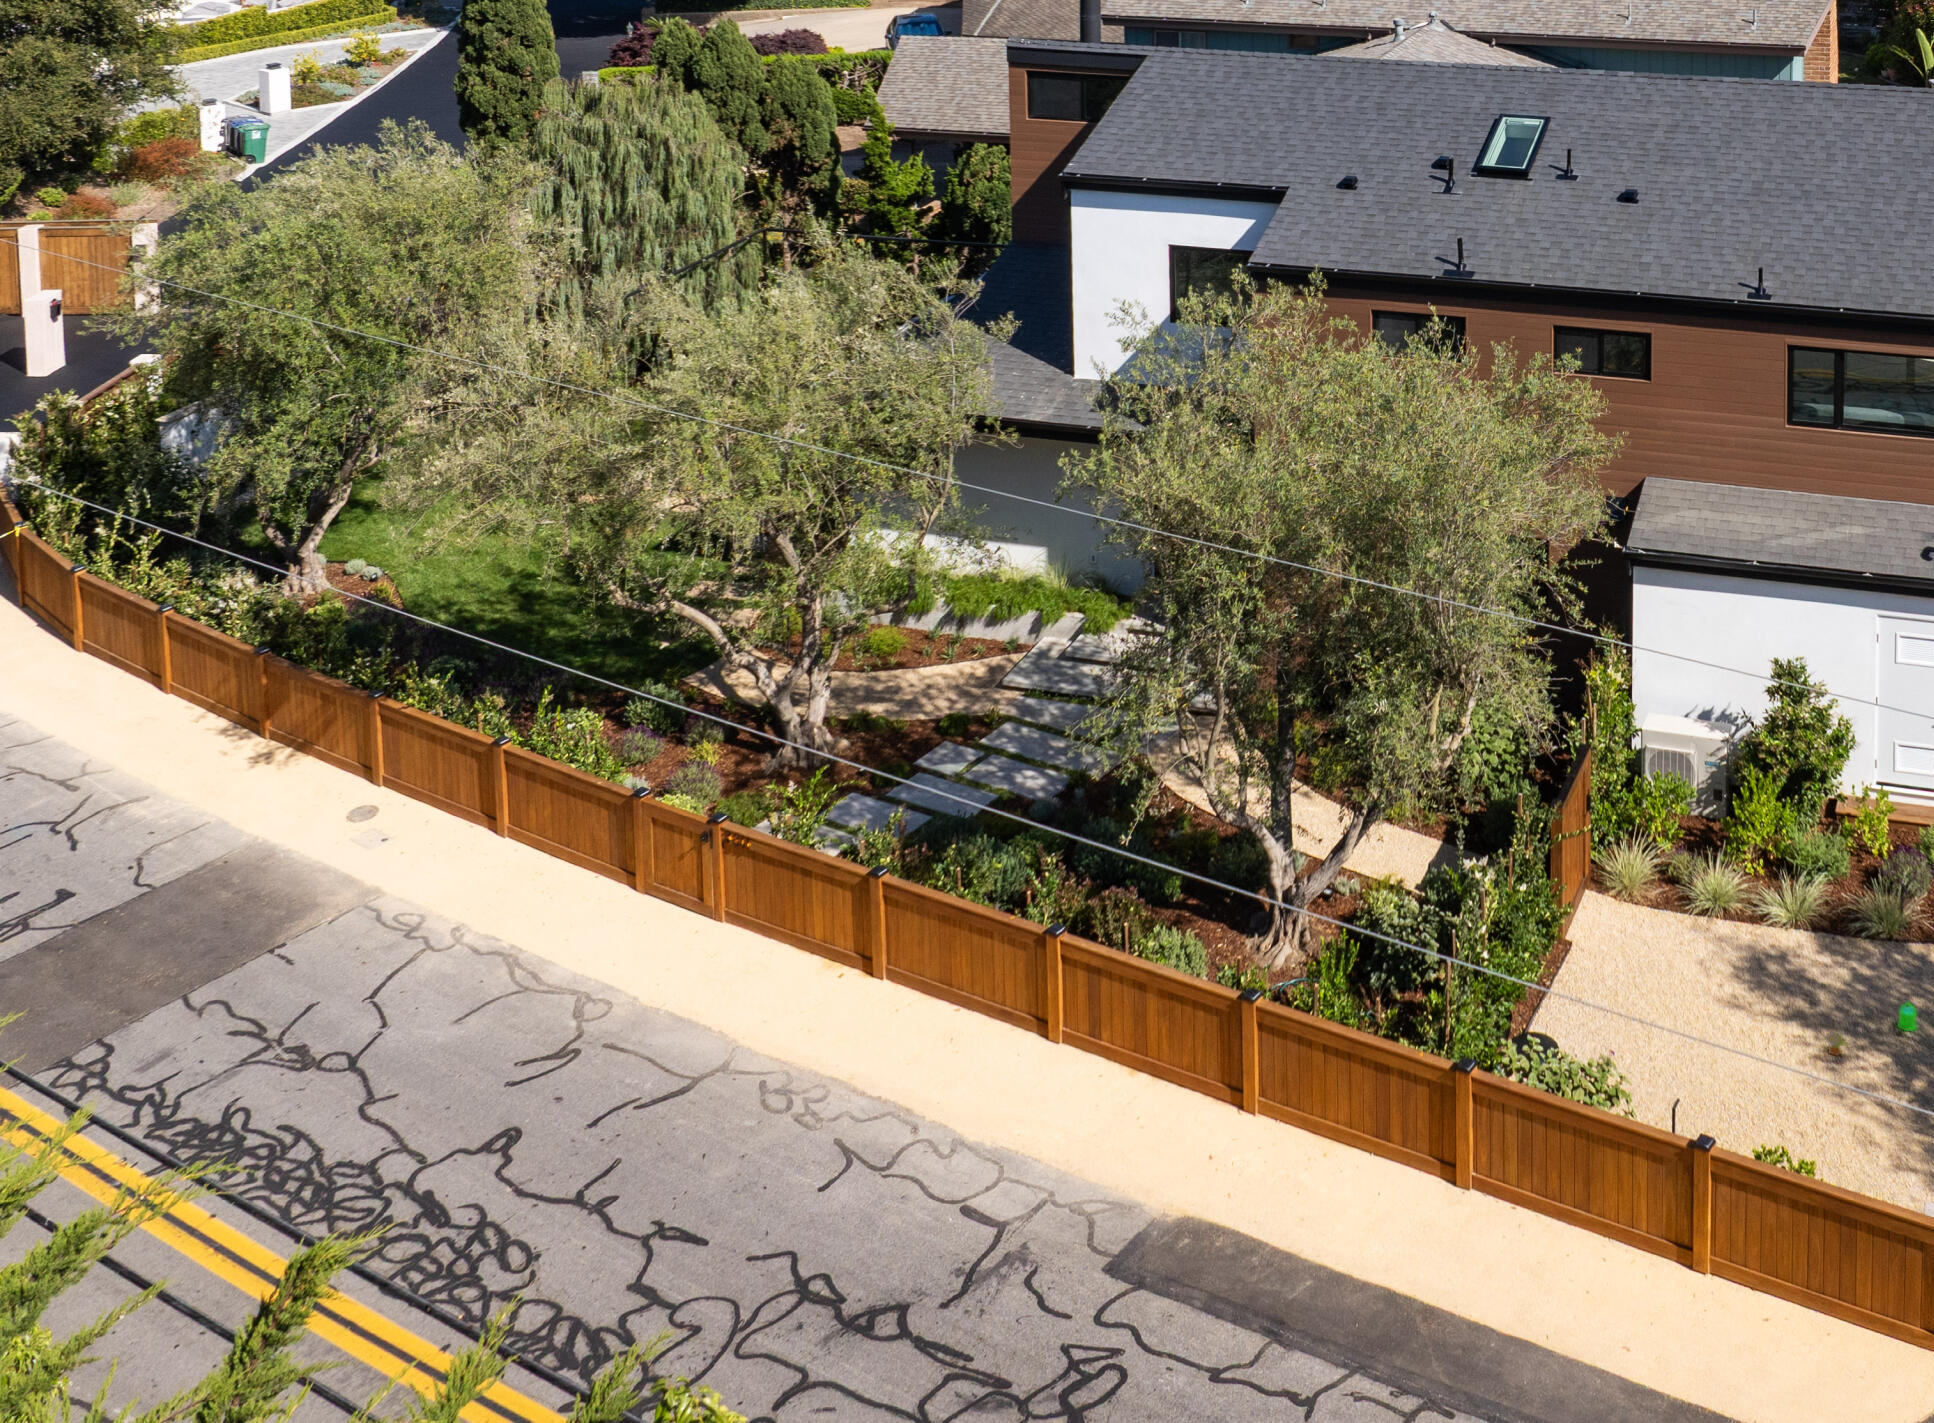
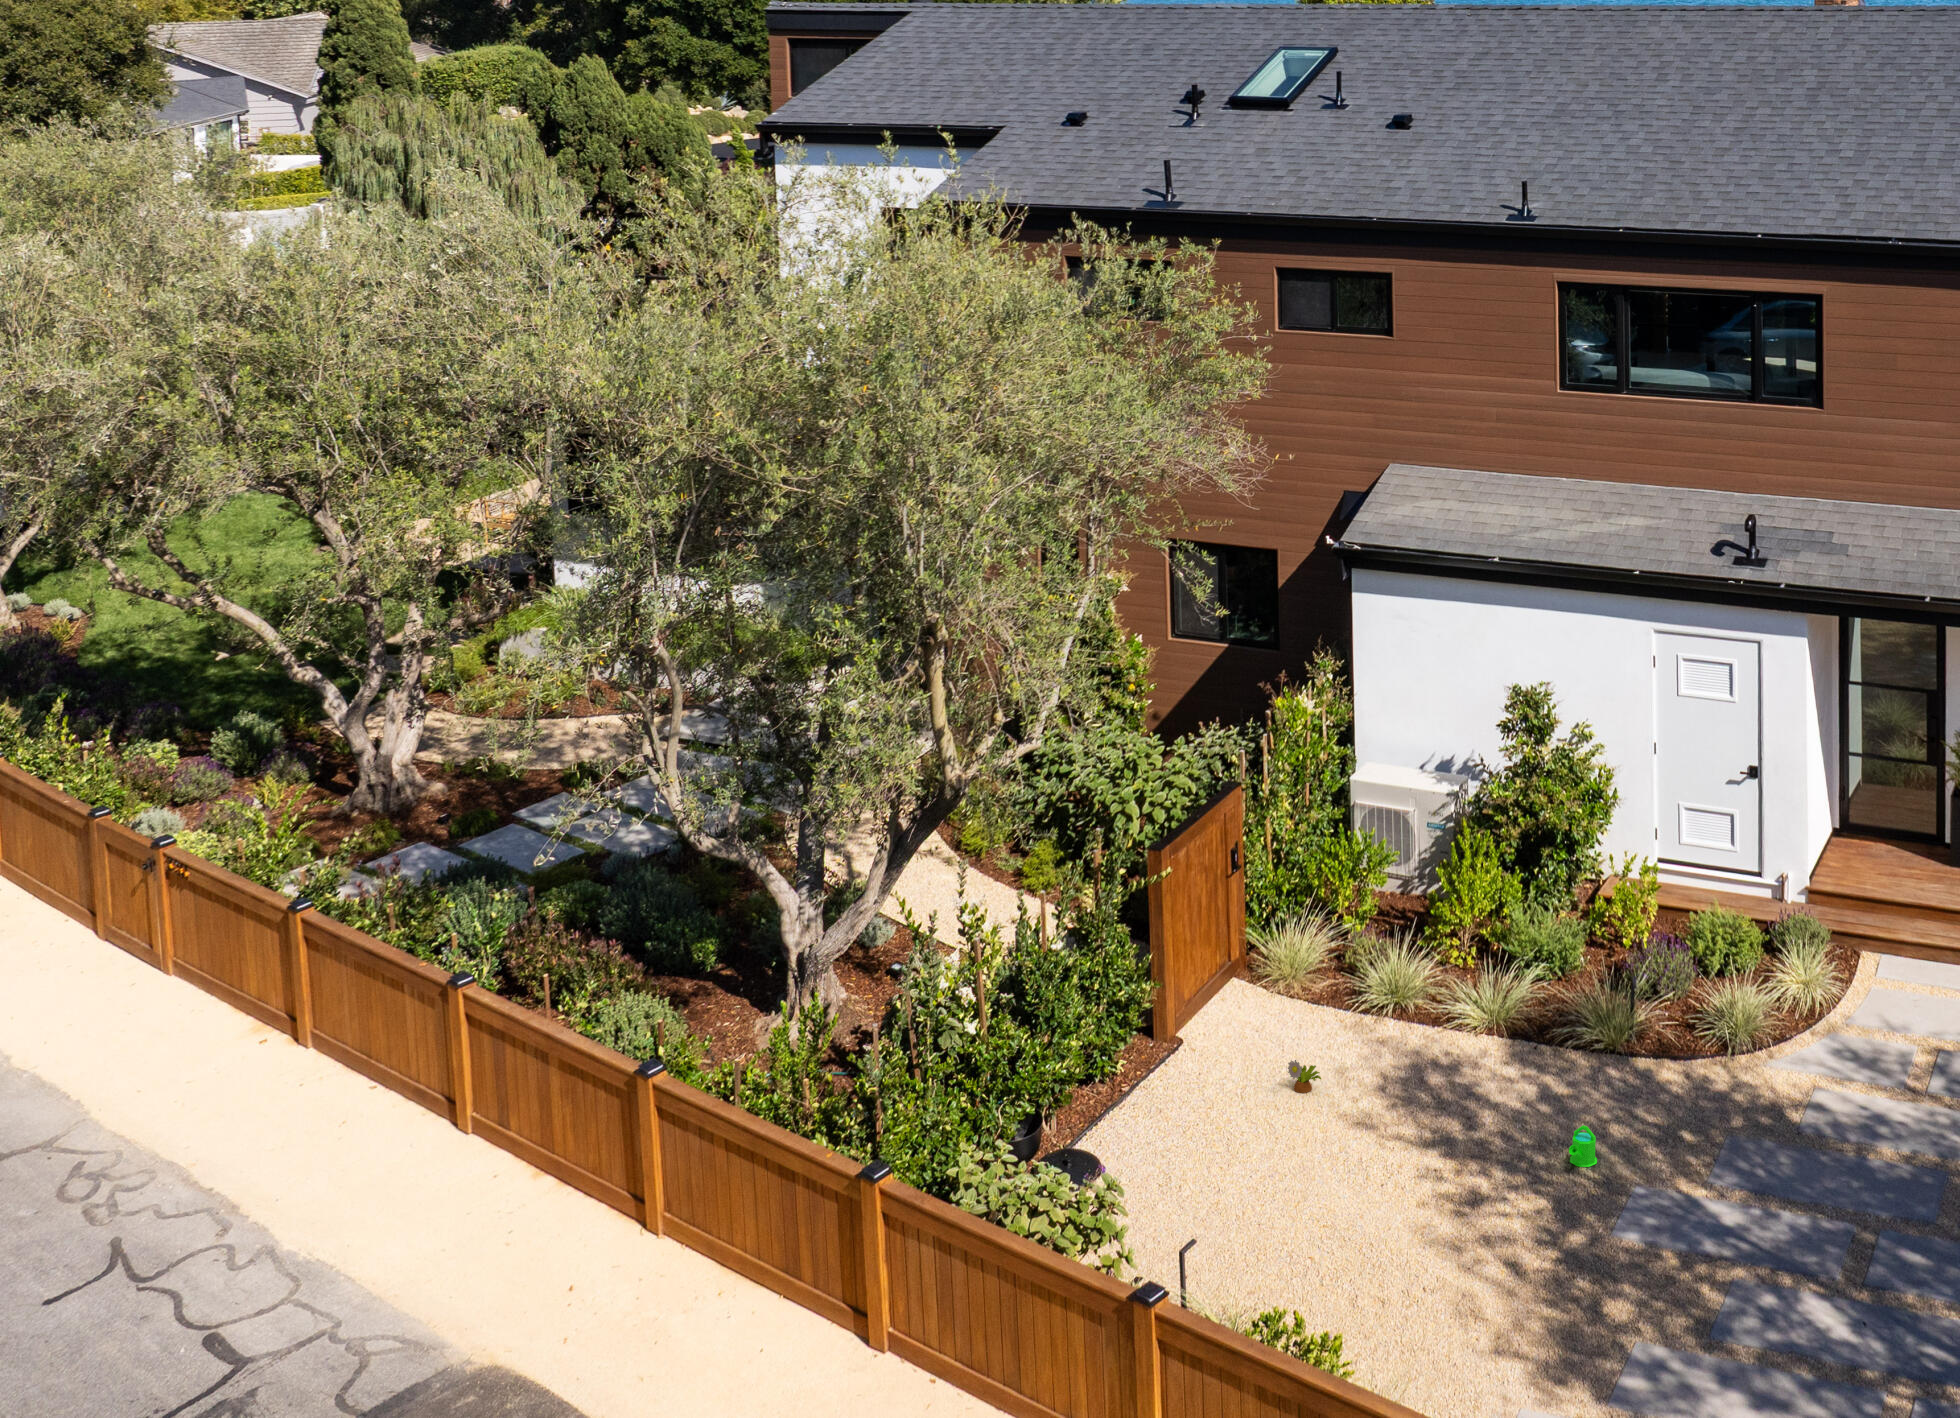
decorative plant: present [1825,1033,1848,1055] -> present [1288,1060,1321,1093]

